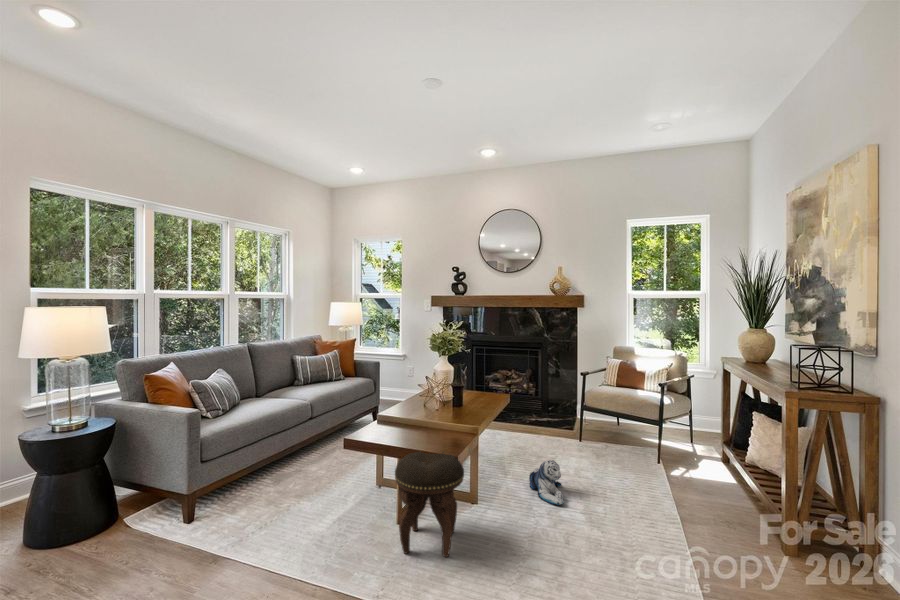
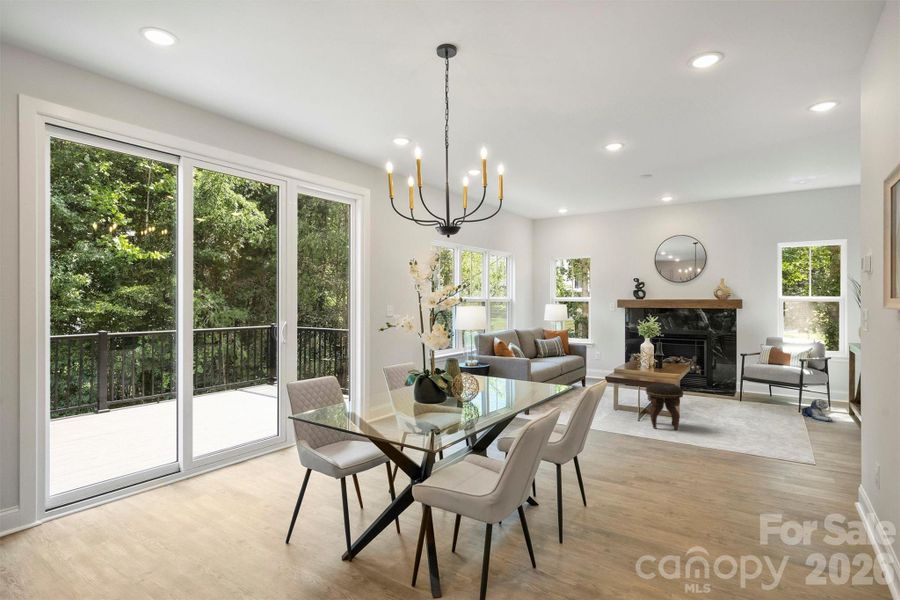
plush toy: present [529,460,564,505] -> present [802,399,832,421]

